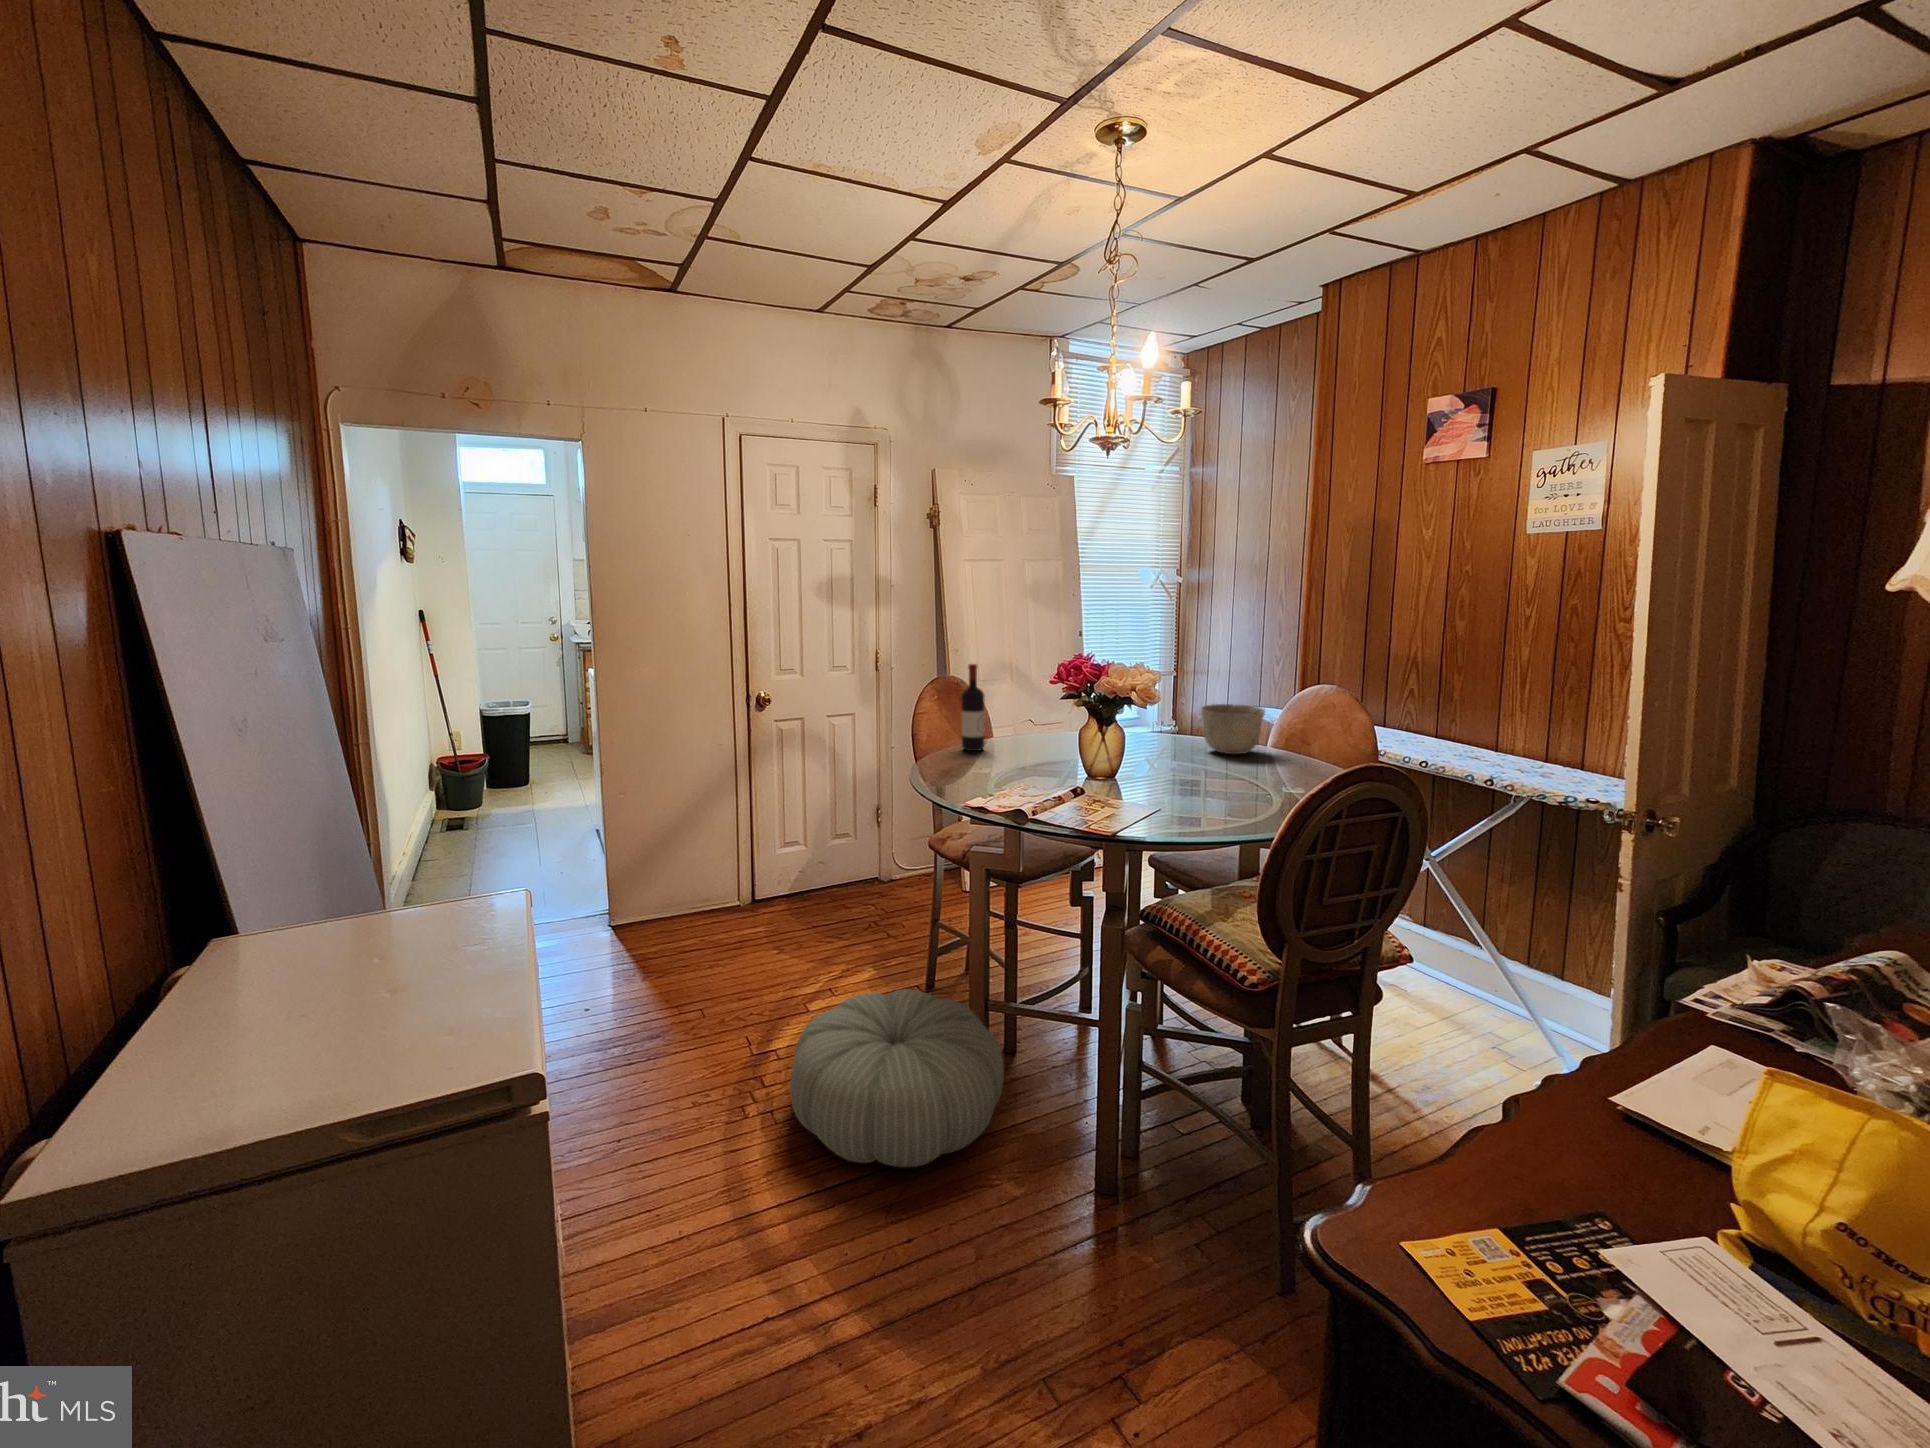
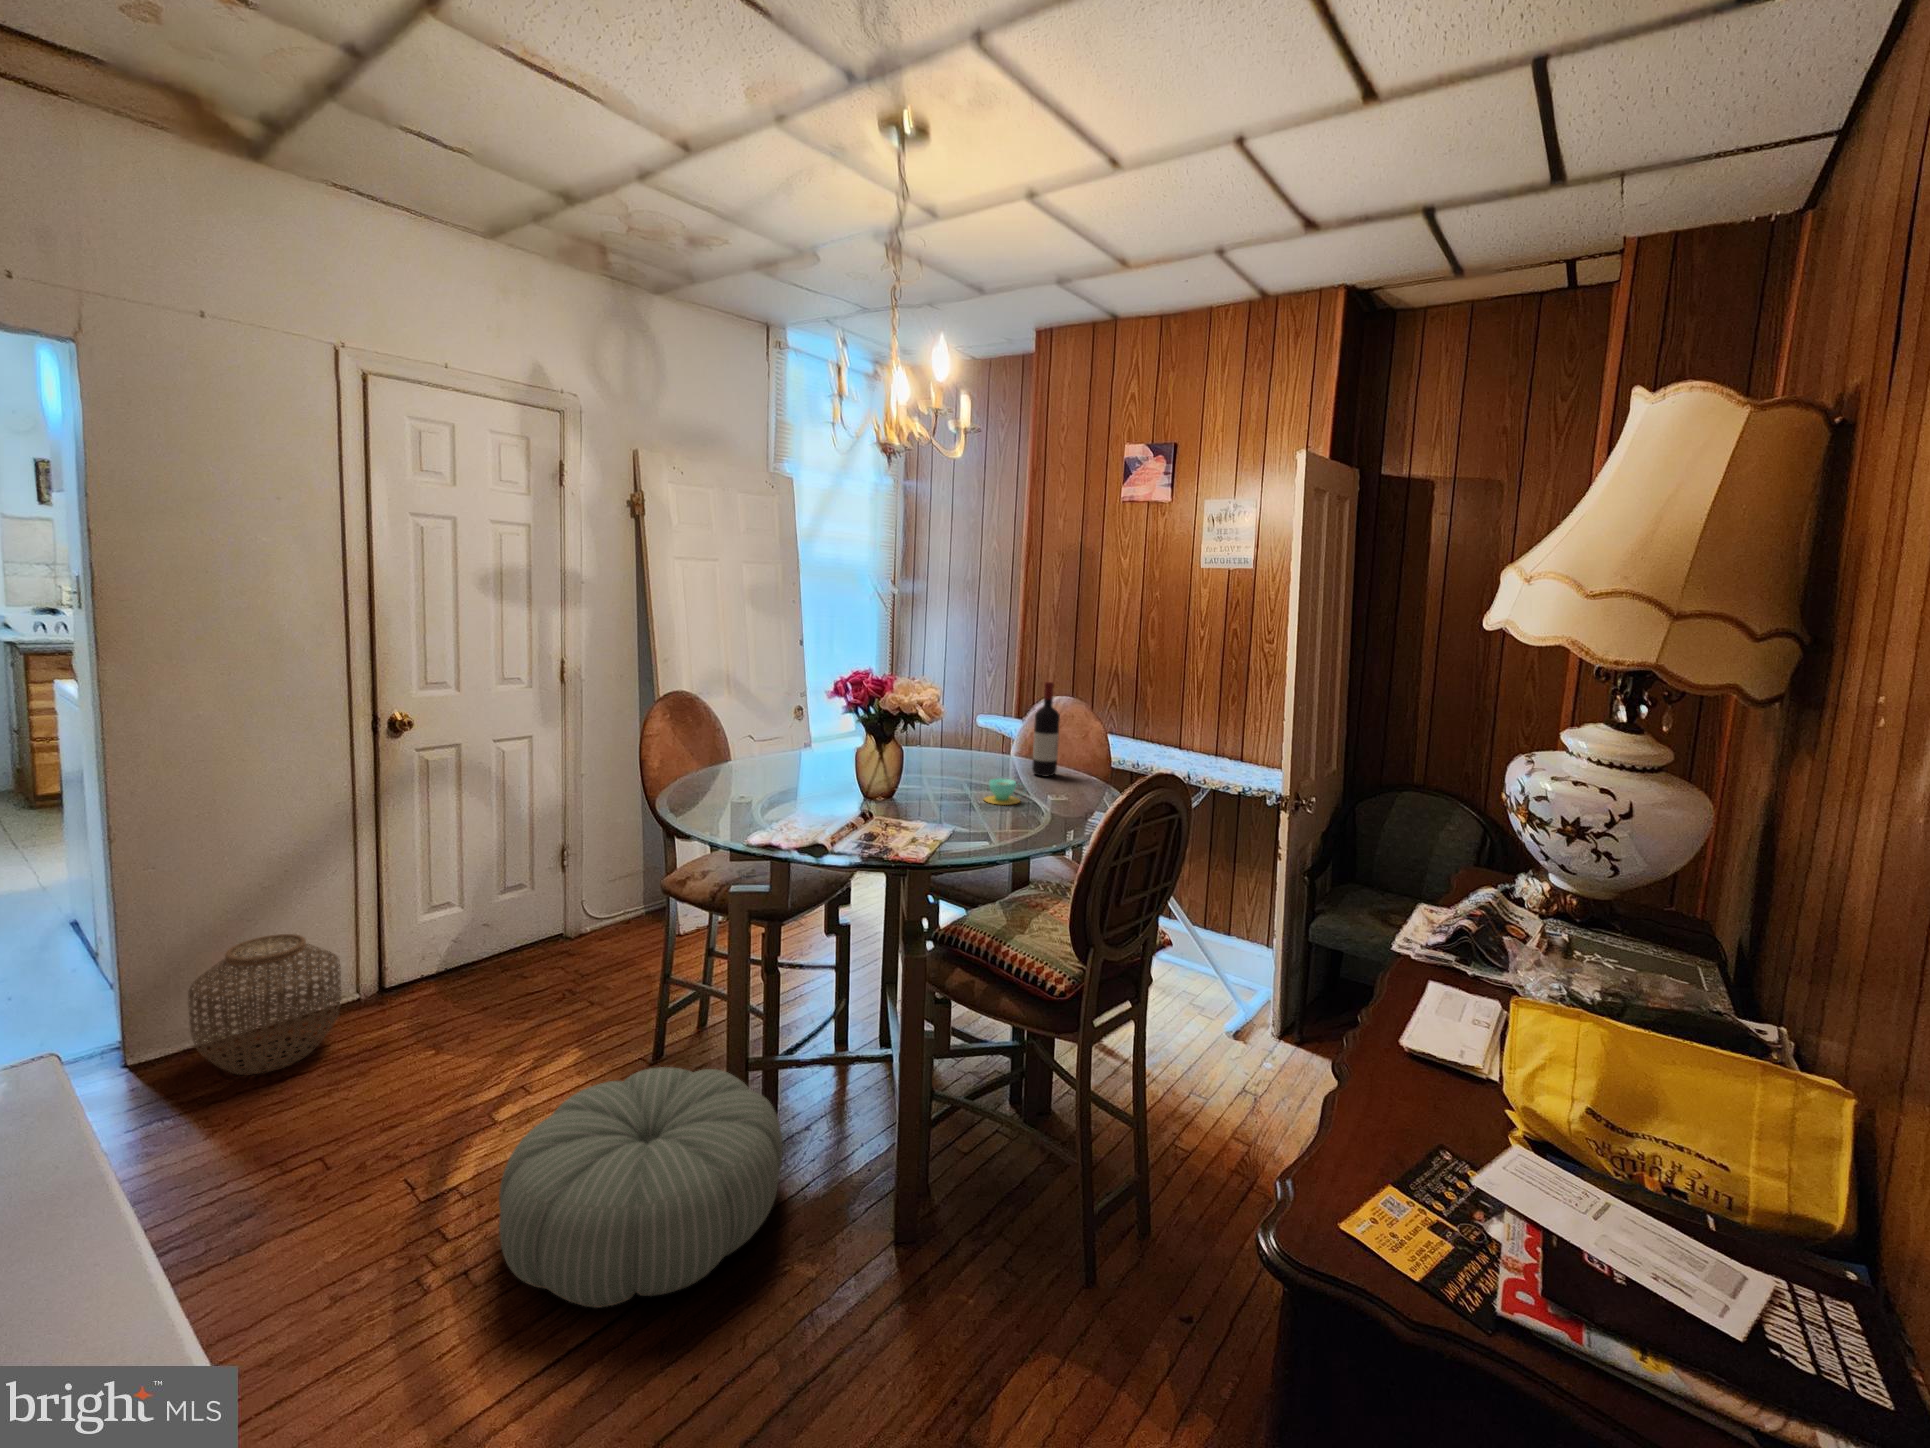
wine bottle: present [961,664,985,751] -> present [1032,682,1060,776]
ceramic bowl: present [1201,704,1265,754] -> none [959,715,1019,764]
teacup: none [1204,767,1251,794] -> present [984,779,1020,805]
woven basket: none [643,851,726,945] -> present [188,934,341,1075]

